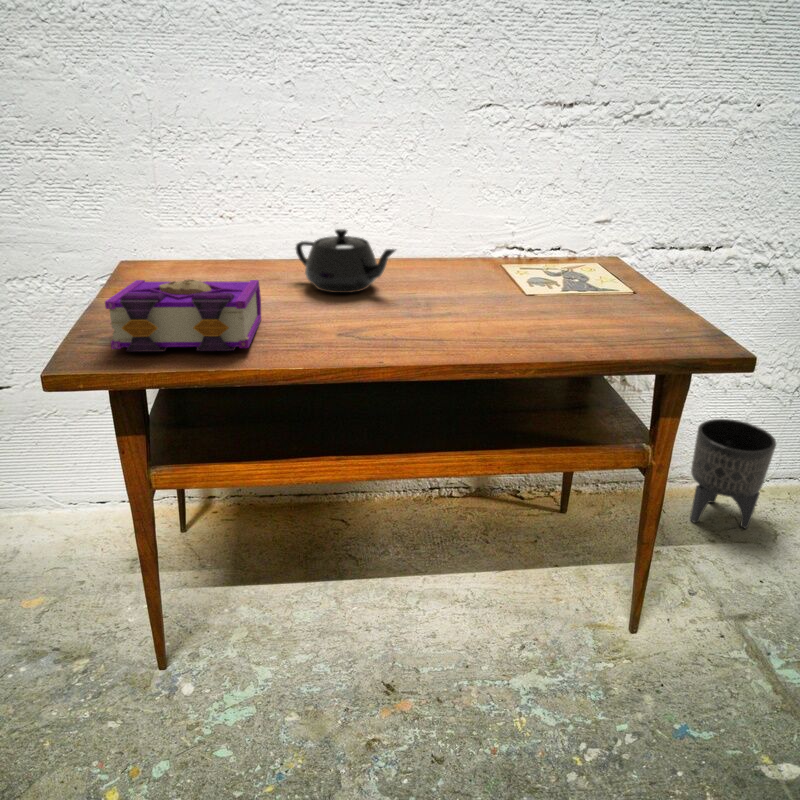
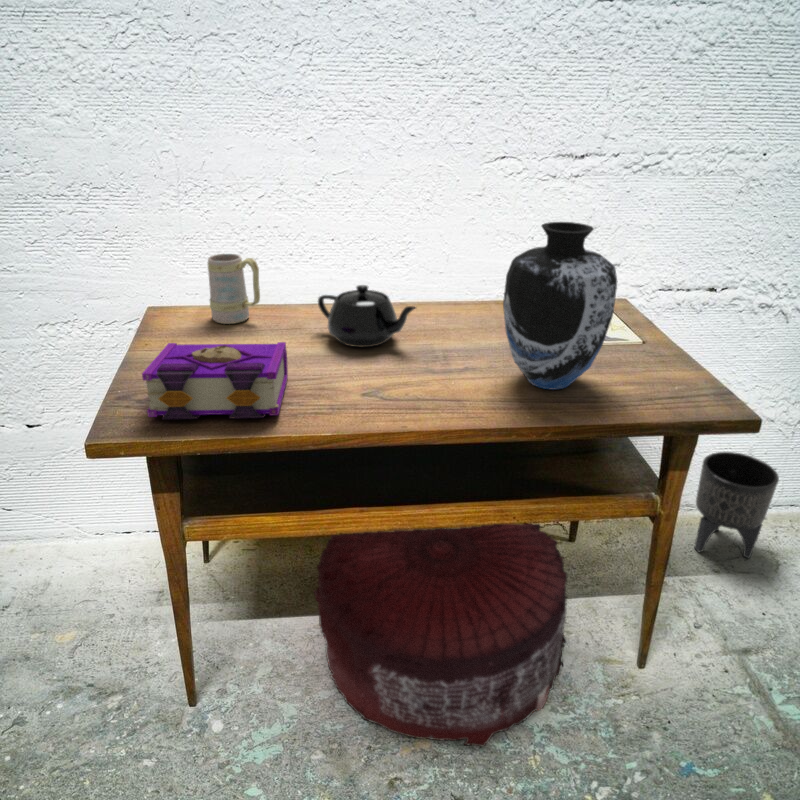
vase: none [485,153,603,330] -> present [503,222,618,389]
mug: none [182,201,236,274] -> present [208,254,260,324]
pouf: none [290,454,557,708] -> present [314,524,568,746]

